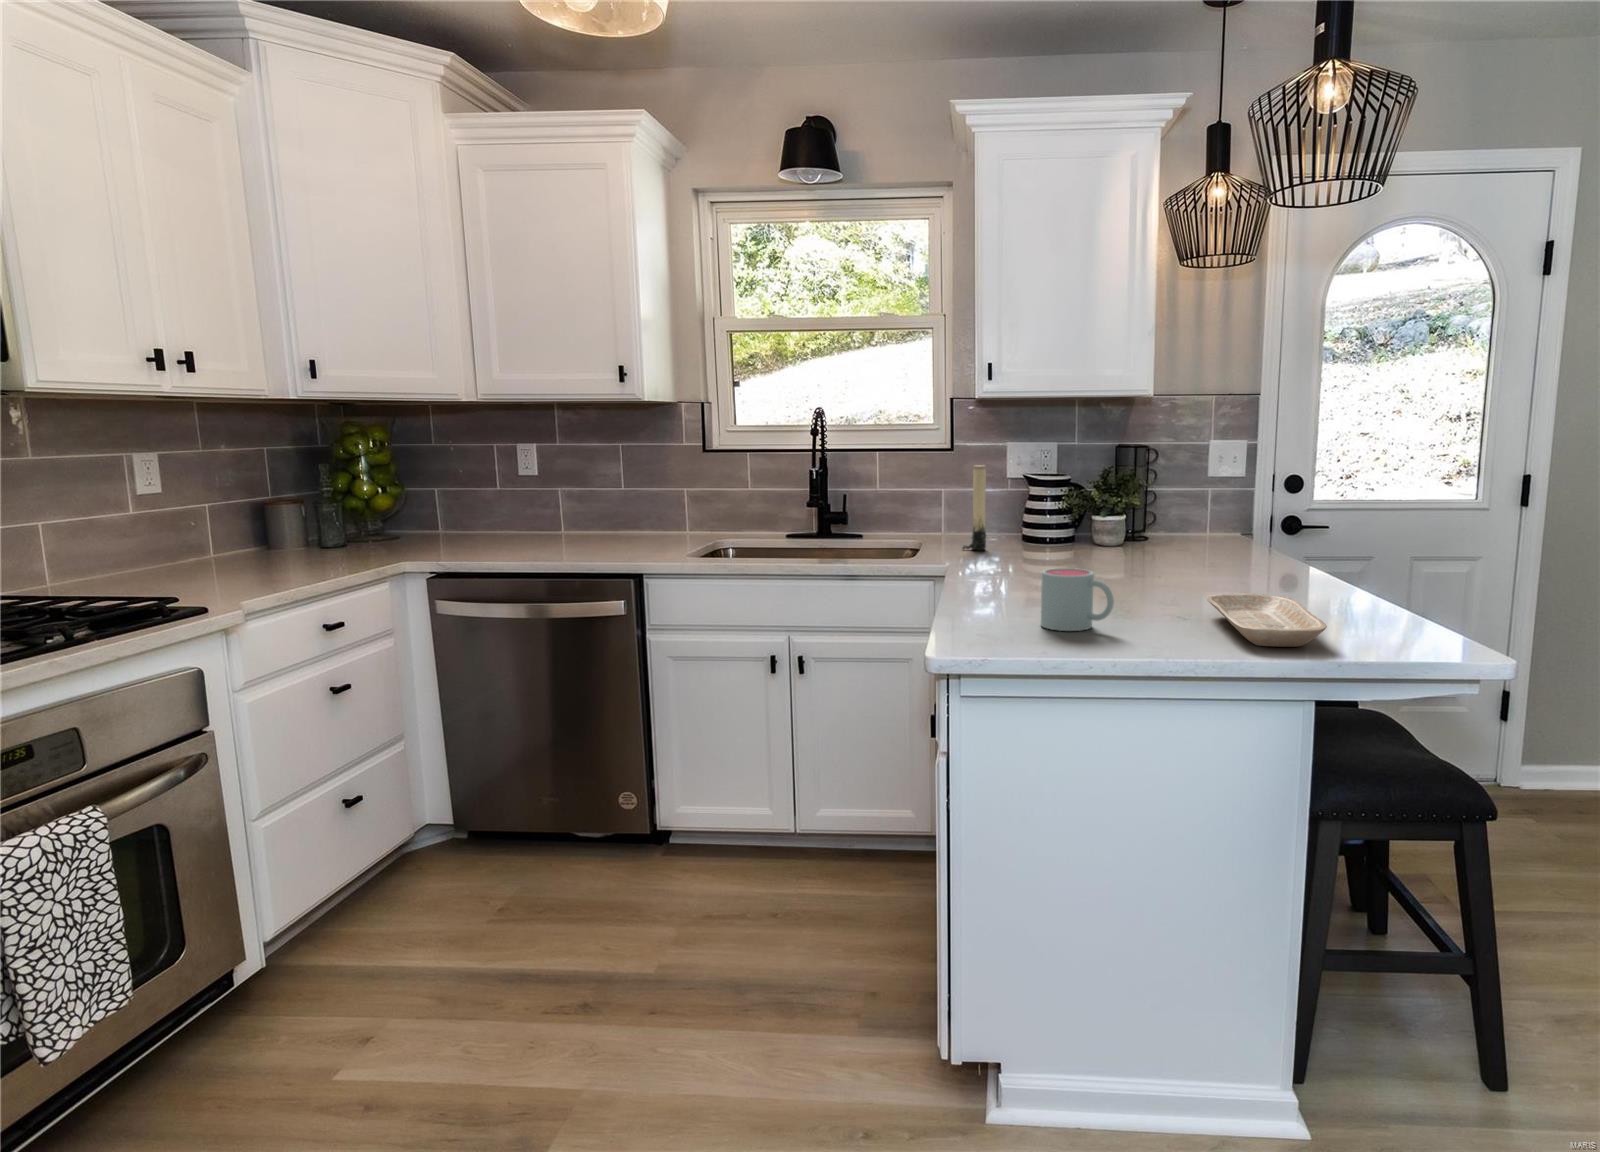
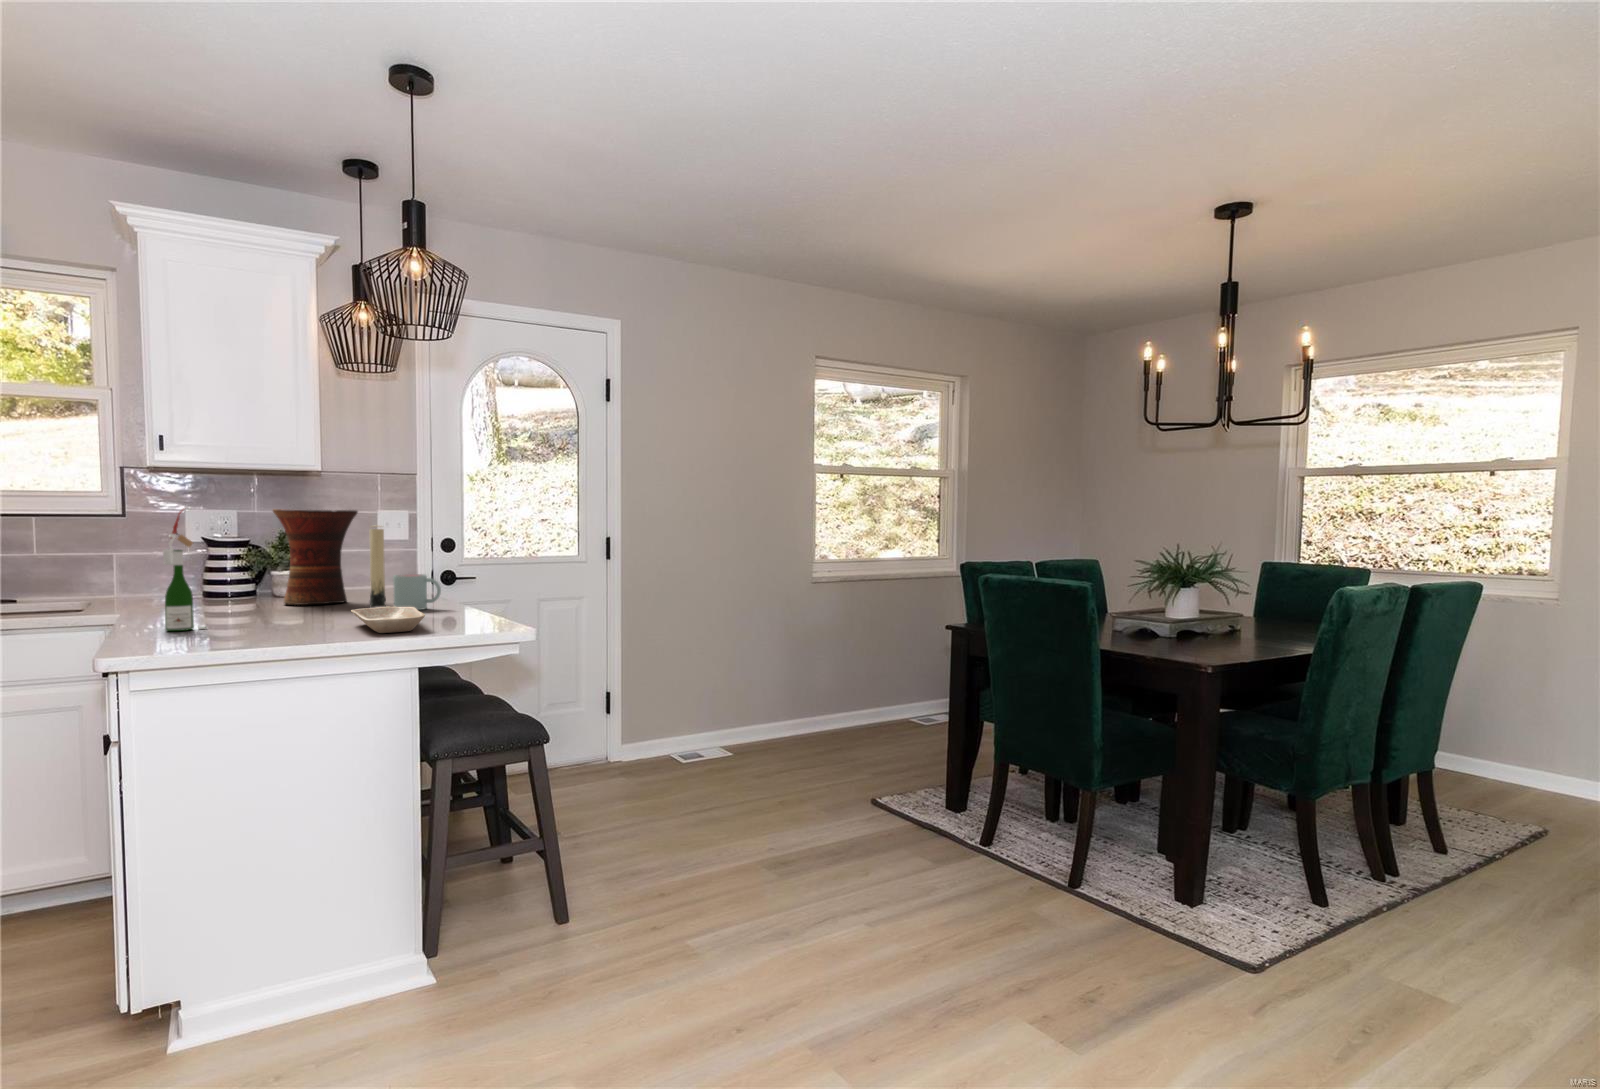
vase: none [1100,447,1200,564] -> present [273,509,358,605]
wine bottle: none [992,458,1035,604] -> present [163,509,207,631]
candle: present [963,465,986,550] -> present [370,526,386,608]
mug: present [1041,568,1114,631] -> present [393,574,441,610]

